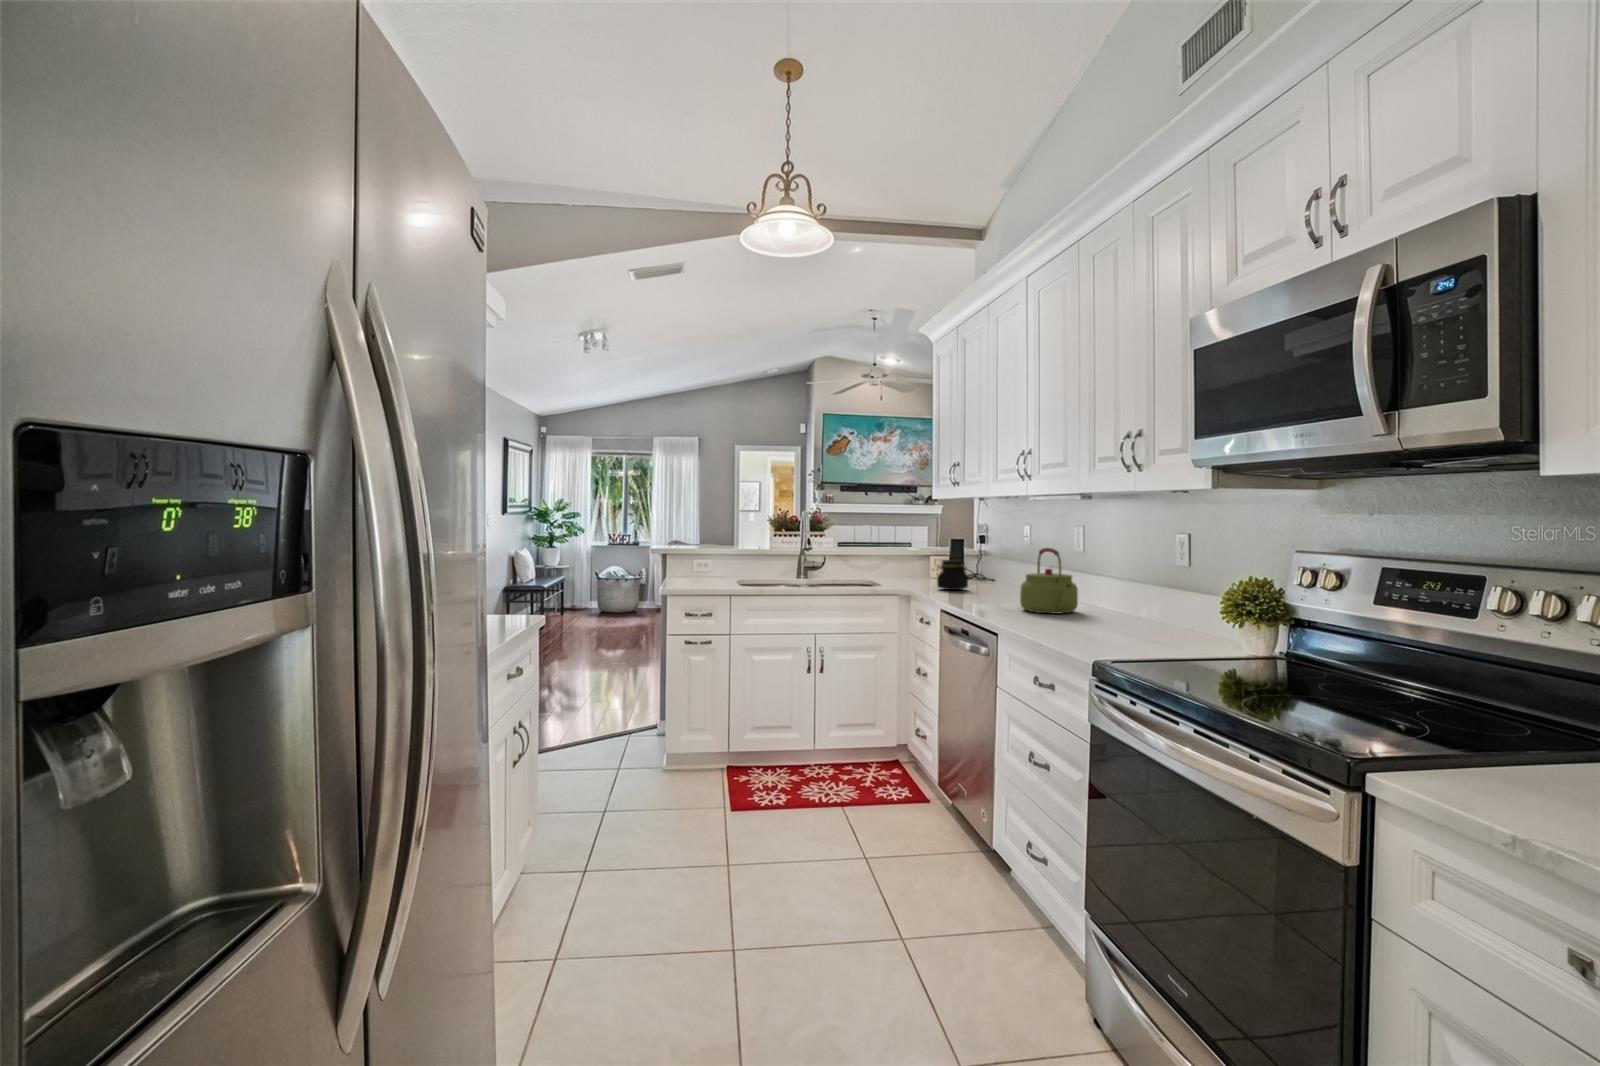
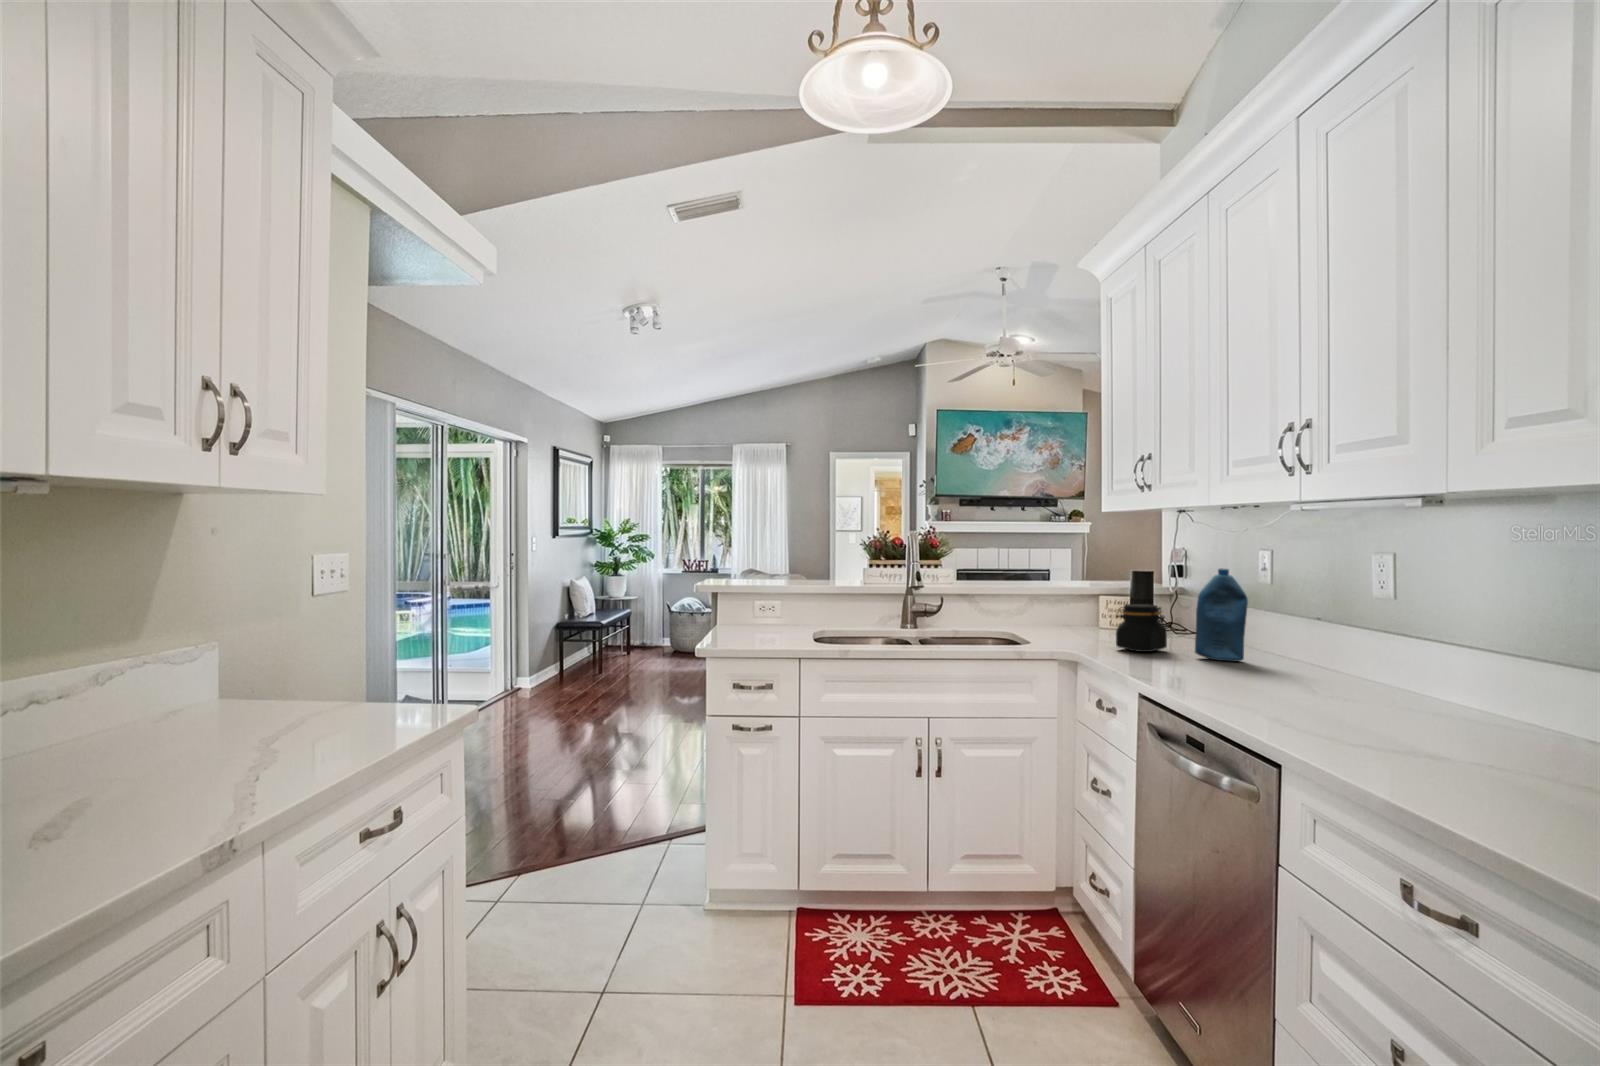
bottle: none [982,536,1013,594] -> present [1195,568,1248,662]
kettle: present [1020,548,1078,614] -> none [1288,593,1408,715]

